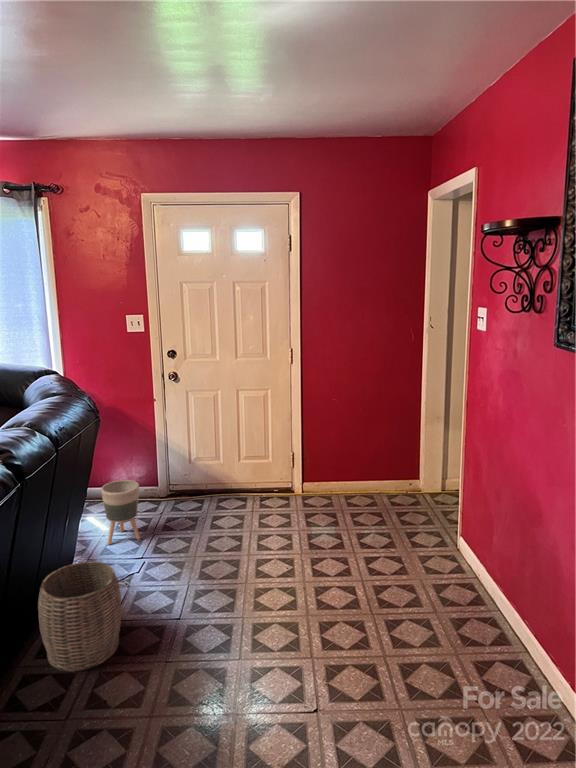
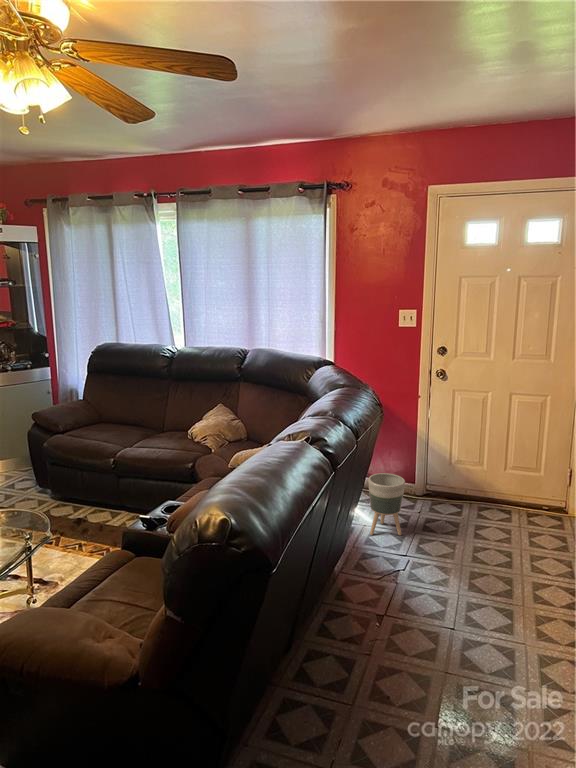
woven basket: present [38,562,122,671] -> none [324,551,400,658]

